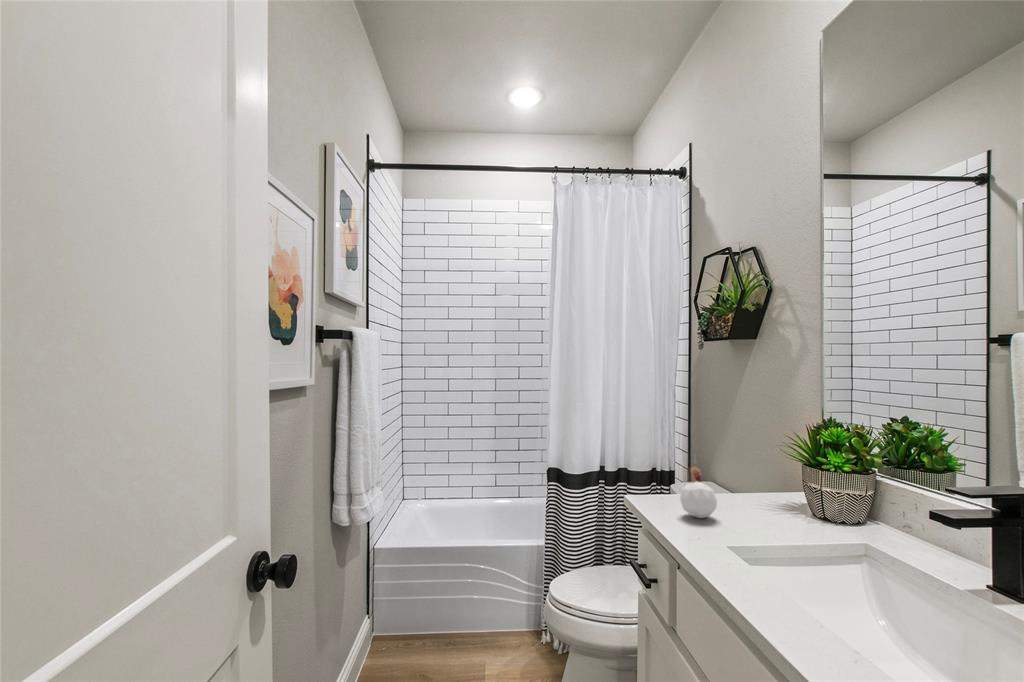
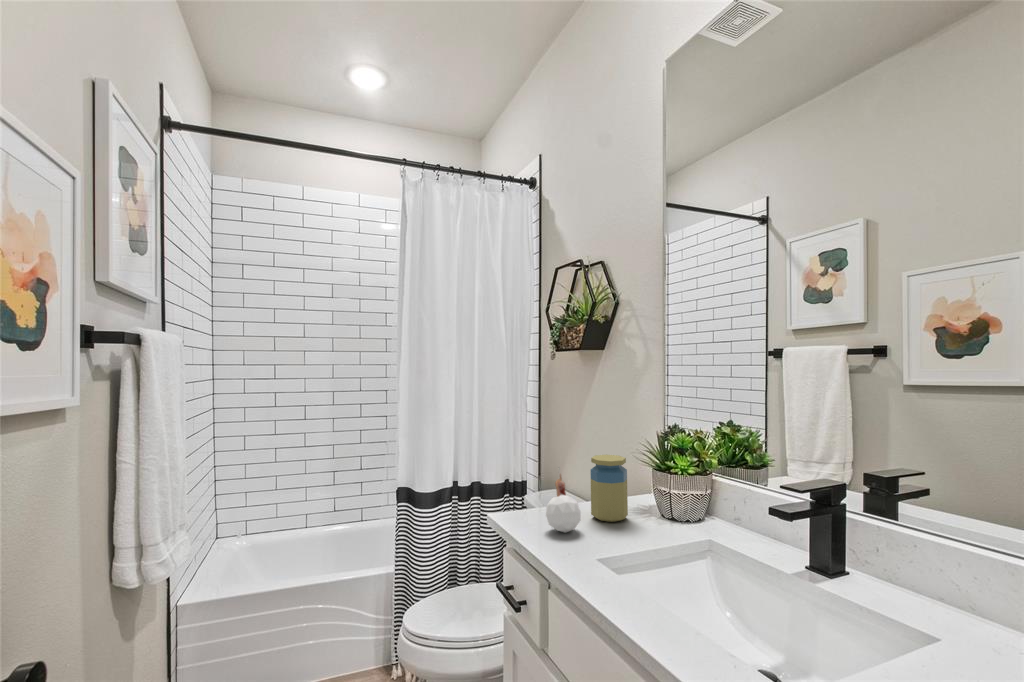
jar: none [730,446,772,514] -> present [591,455,628,522]

